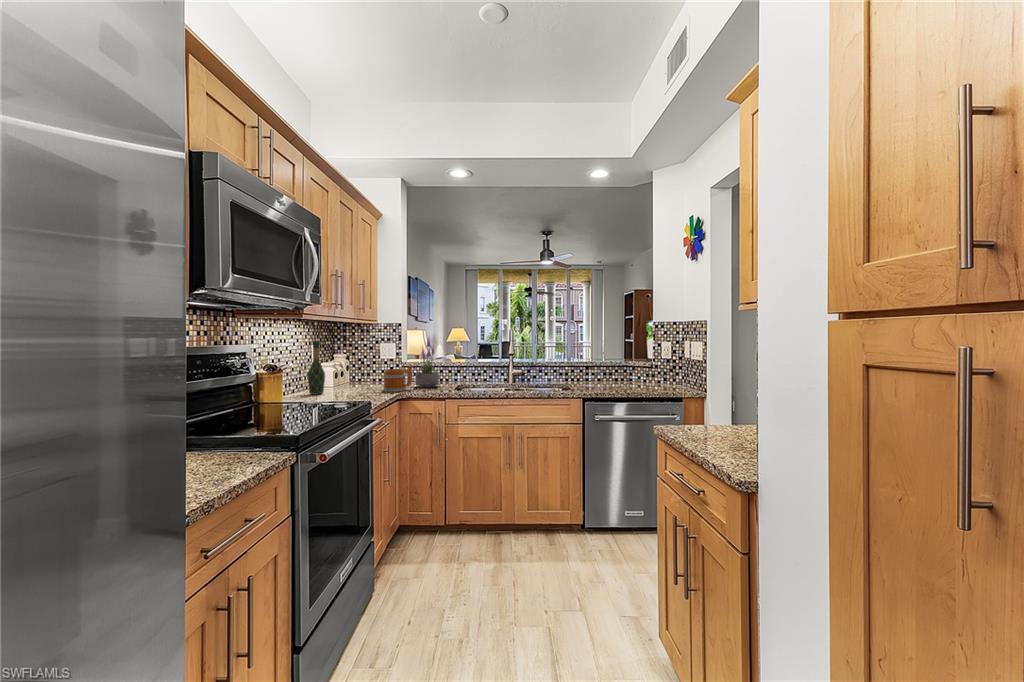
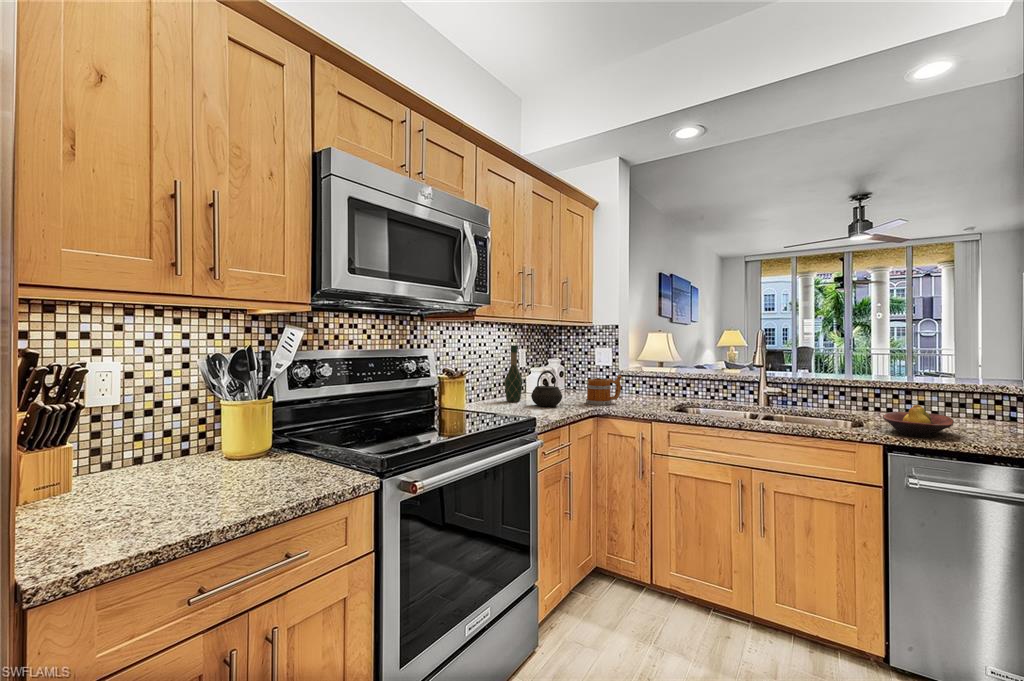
potted plant: present [415,337,439,387] -> none [628,340,659,402]
kettle: none [339,363,368,396] -> present [531,370,562,407]
fruit bowl: none [604,374,643,395] -> present [883,405,954,437]

